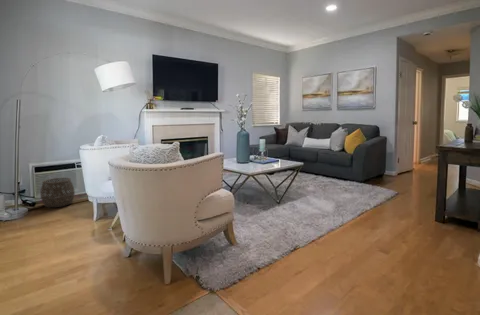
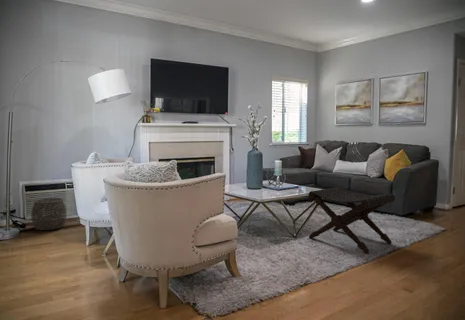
footstool: none [290,160,362,216] -> present [308,187,395,253]

